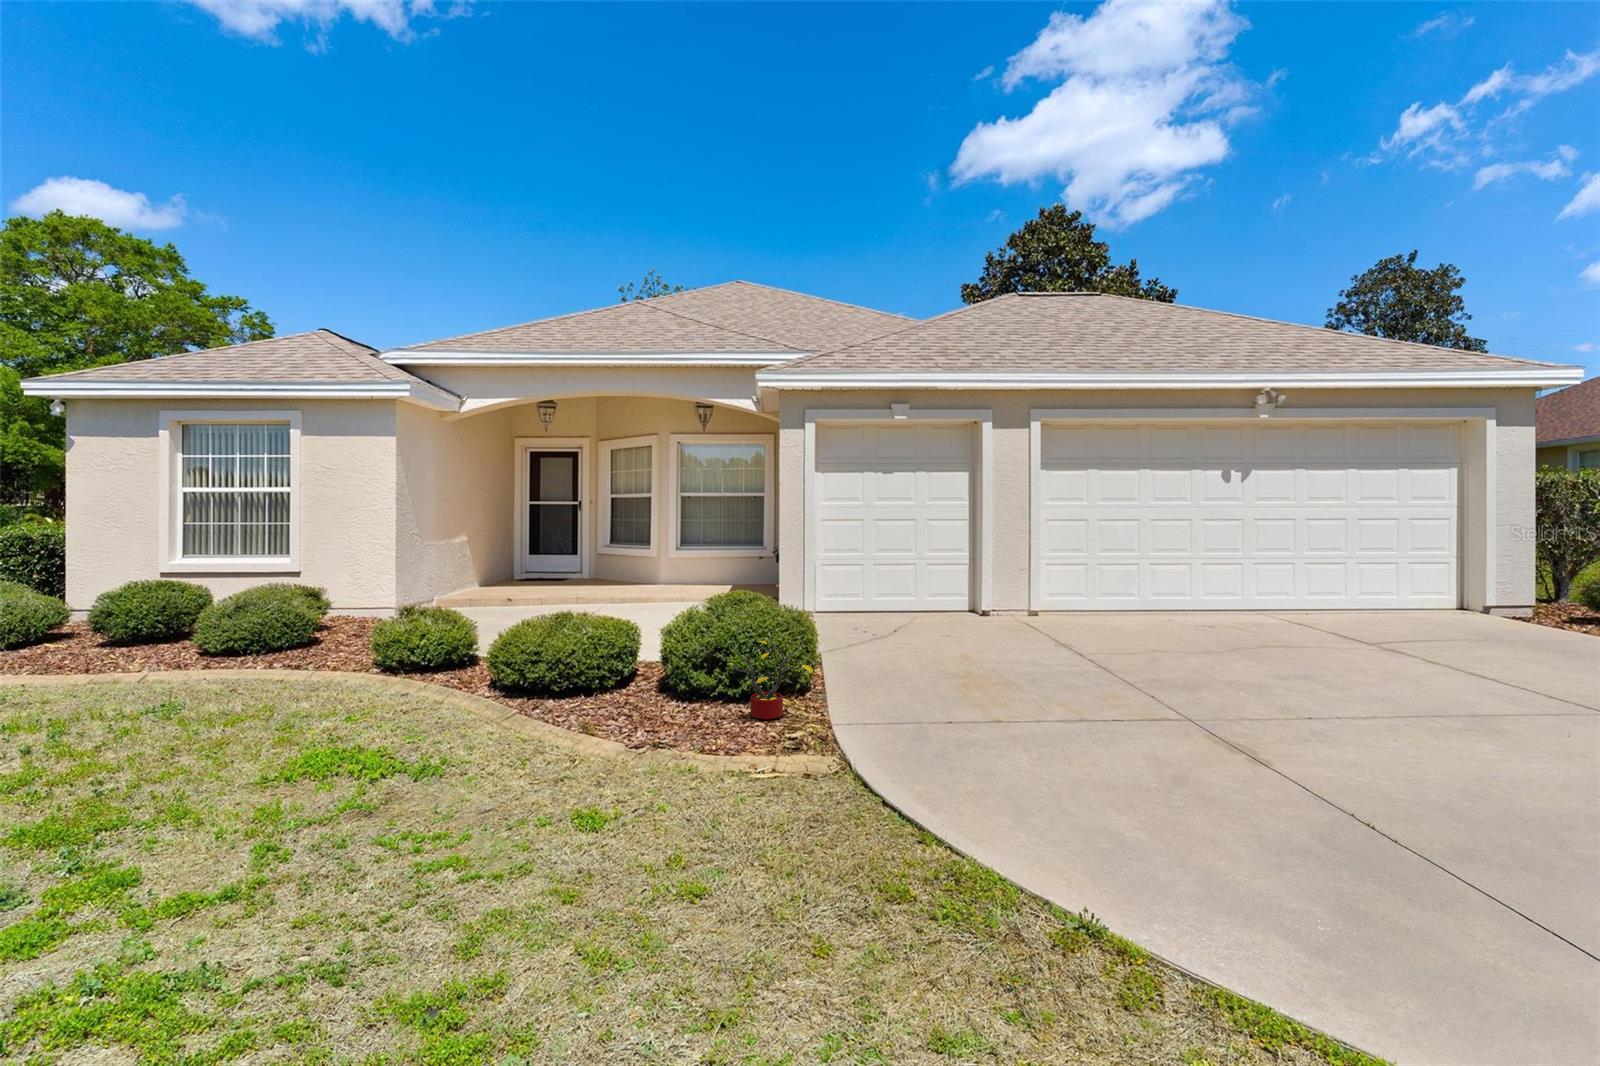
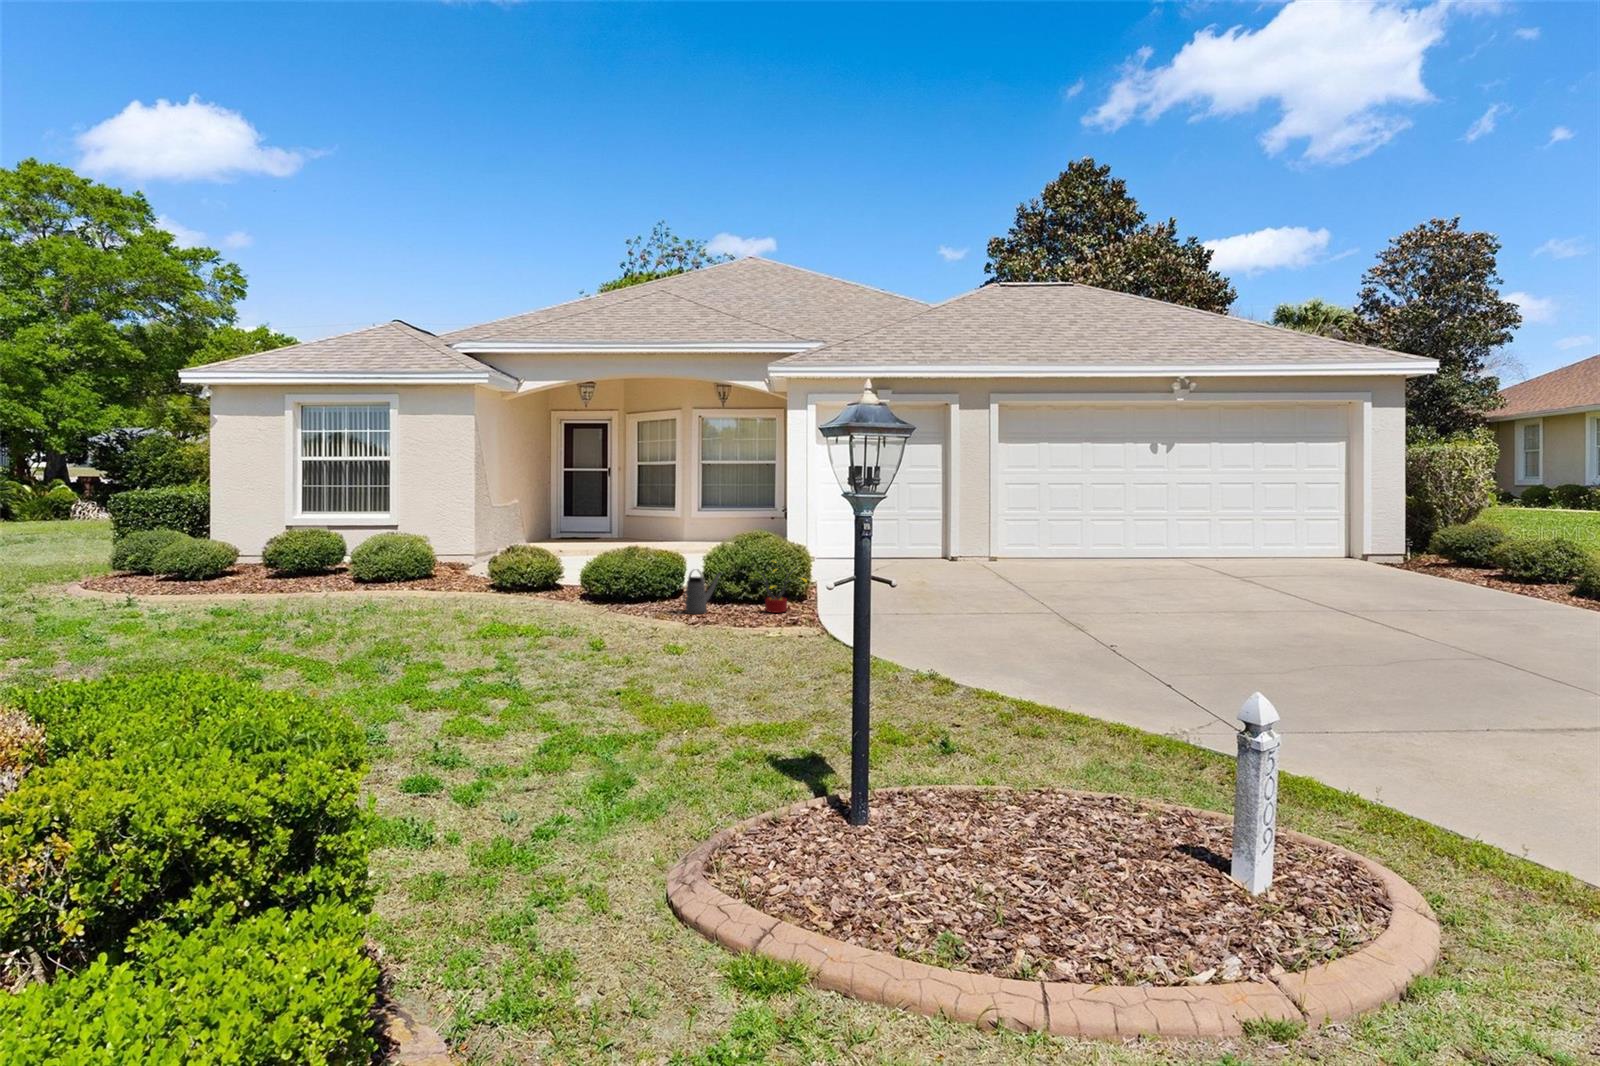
watering can: none [625,654,686,723] -> present [683,569,720,614]

